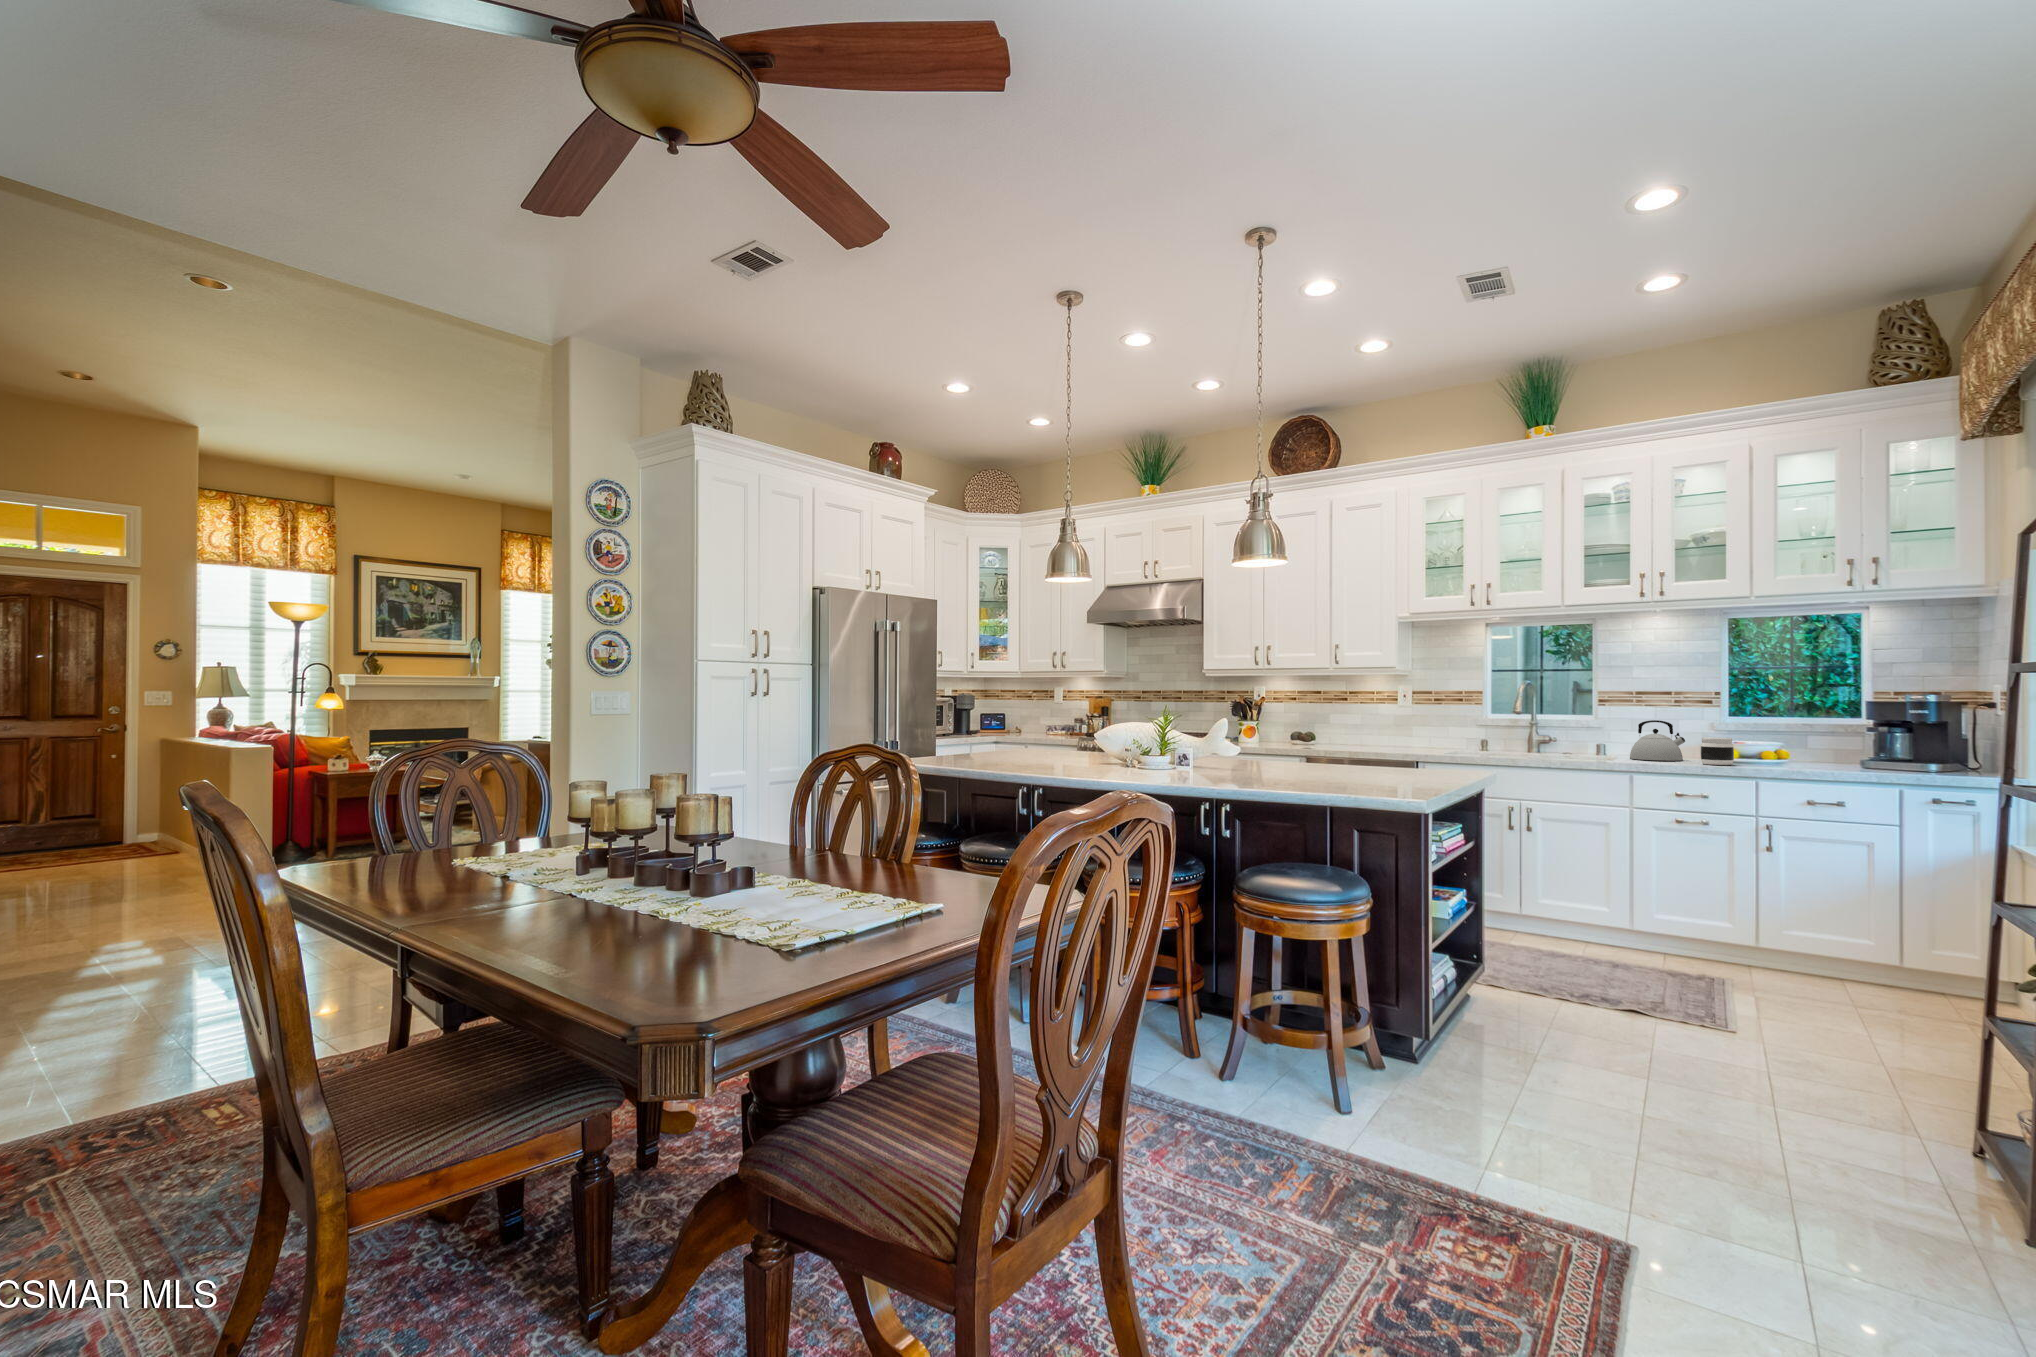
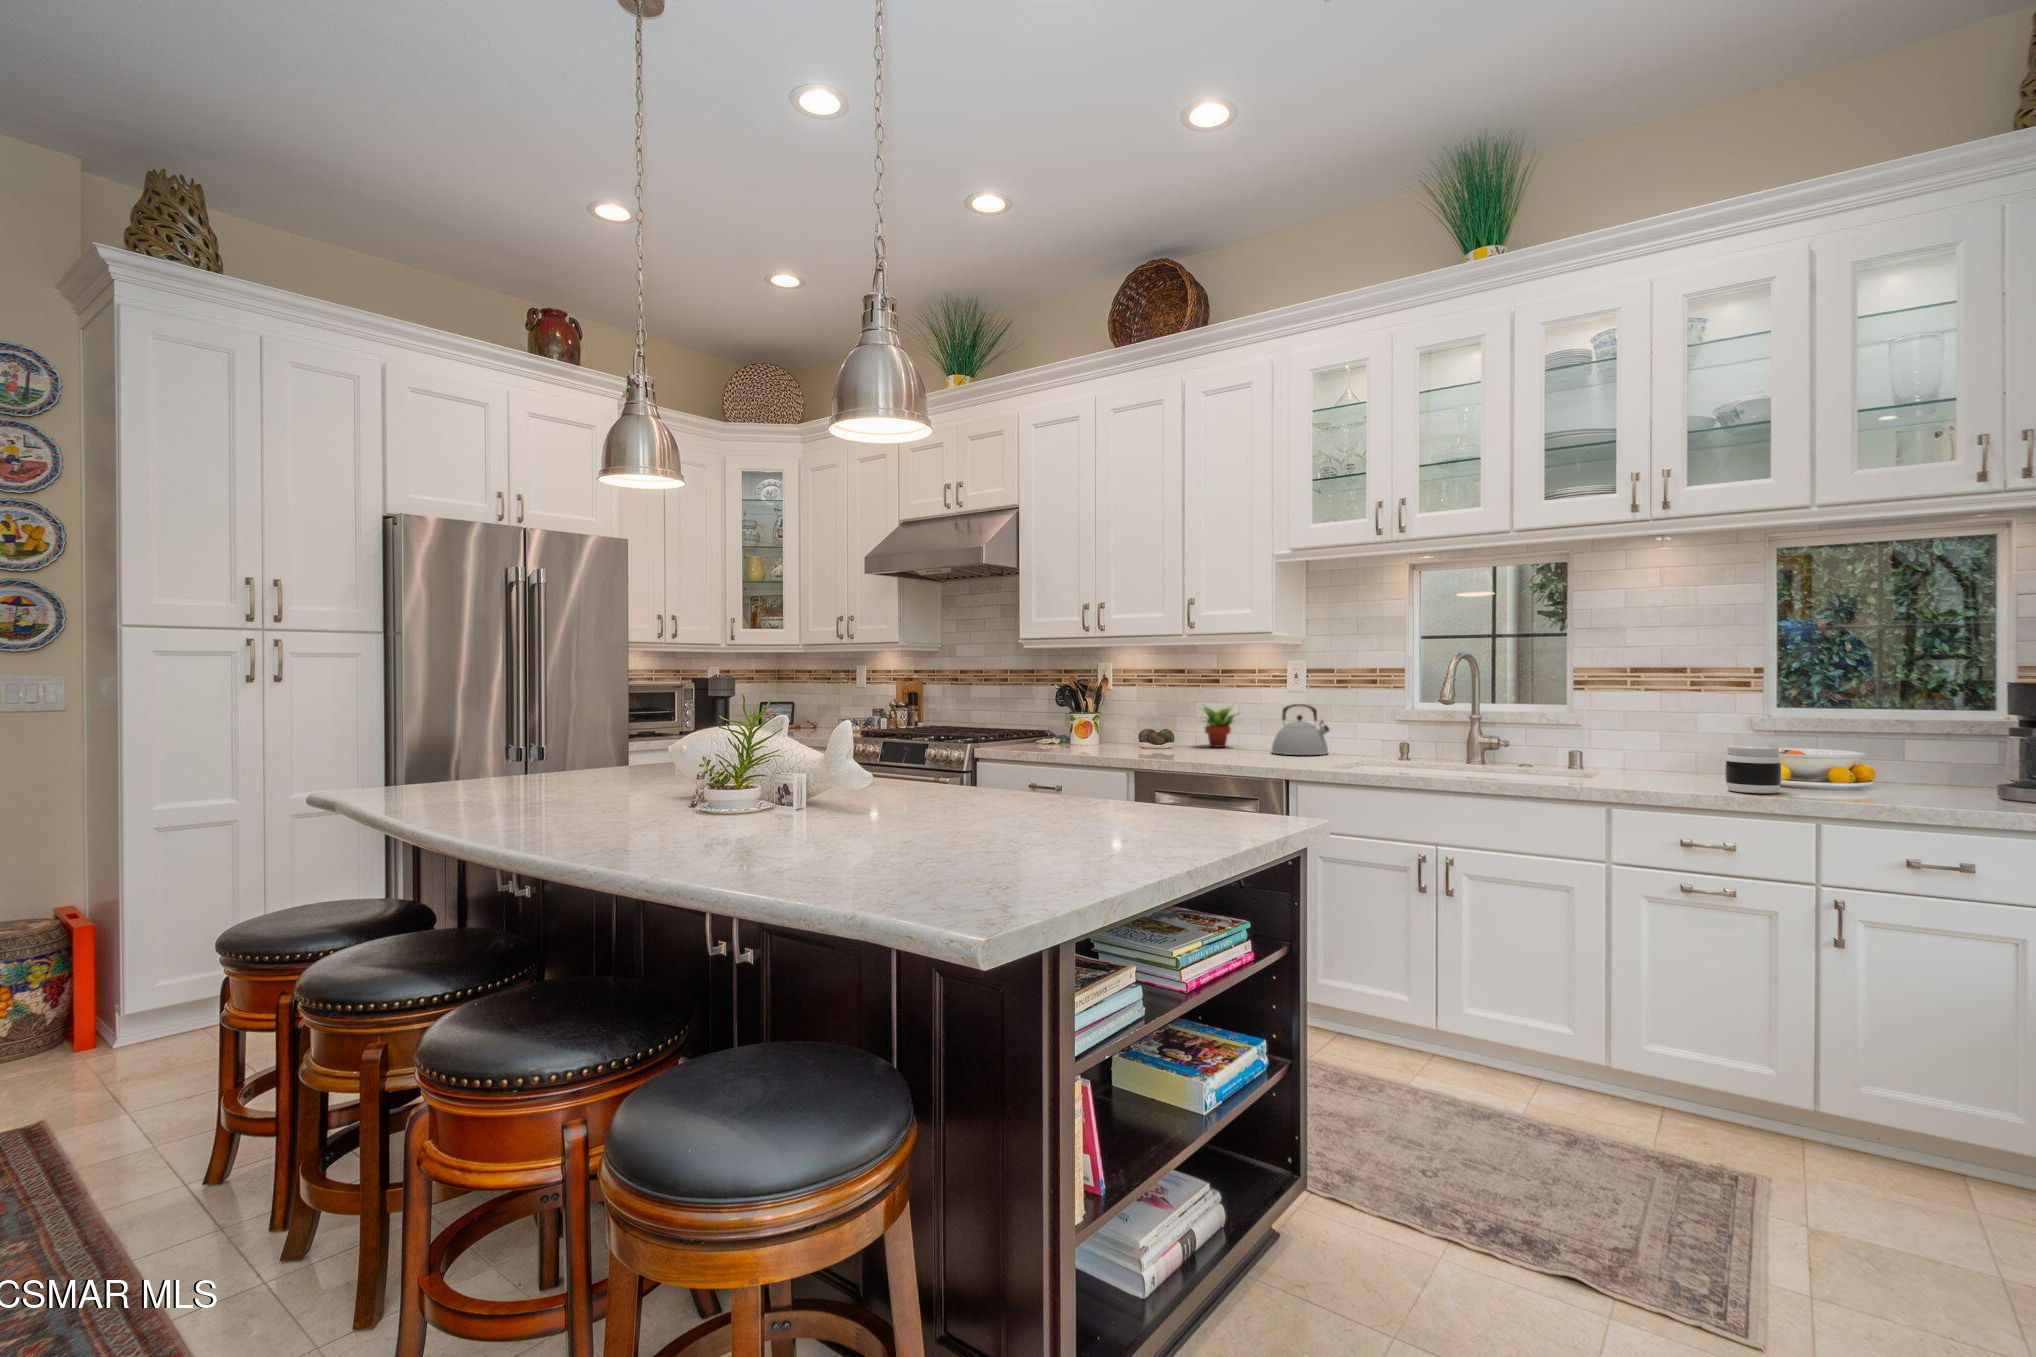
succulent plant: none [1334,712,1367,744] -> present [1201,706,1238,747]
kettle: present [1630,720,1685,761] -> present [1272,704,1329,755]

